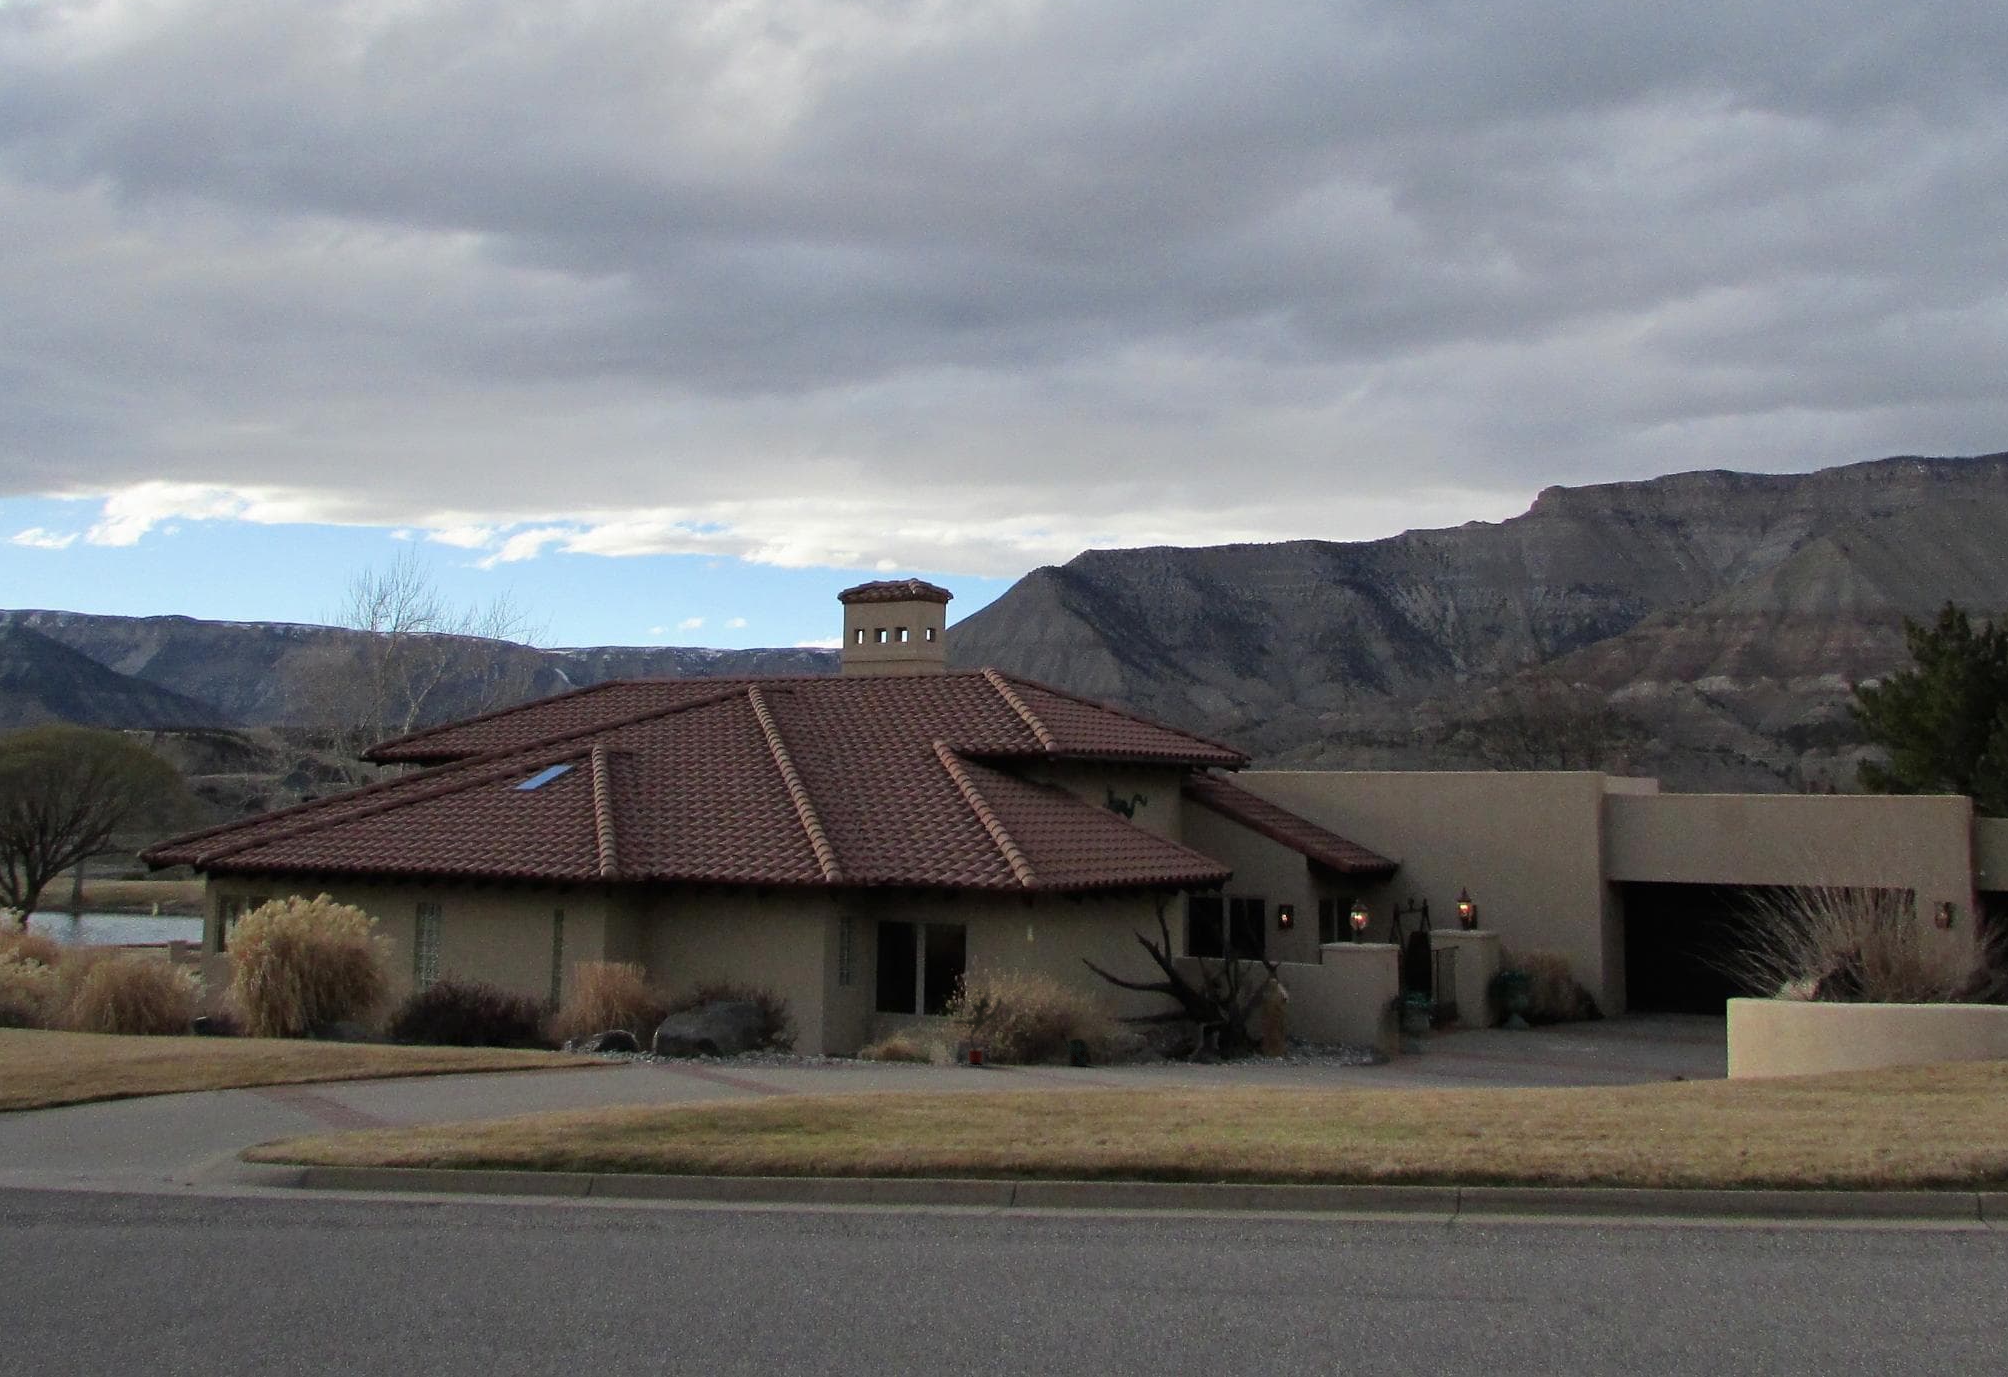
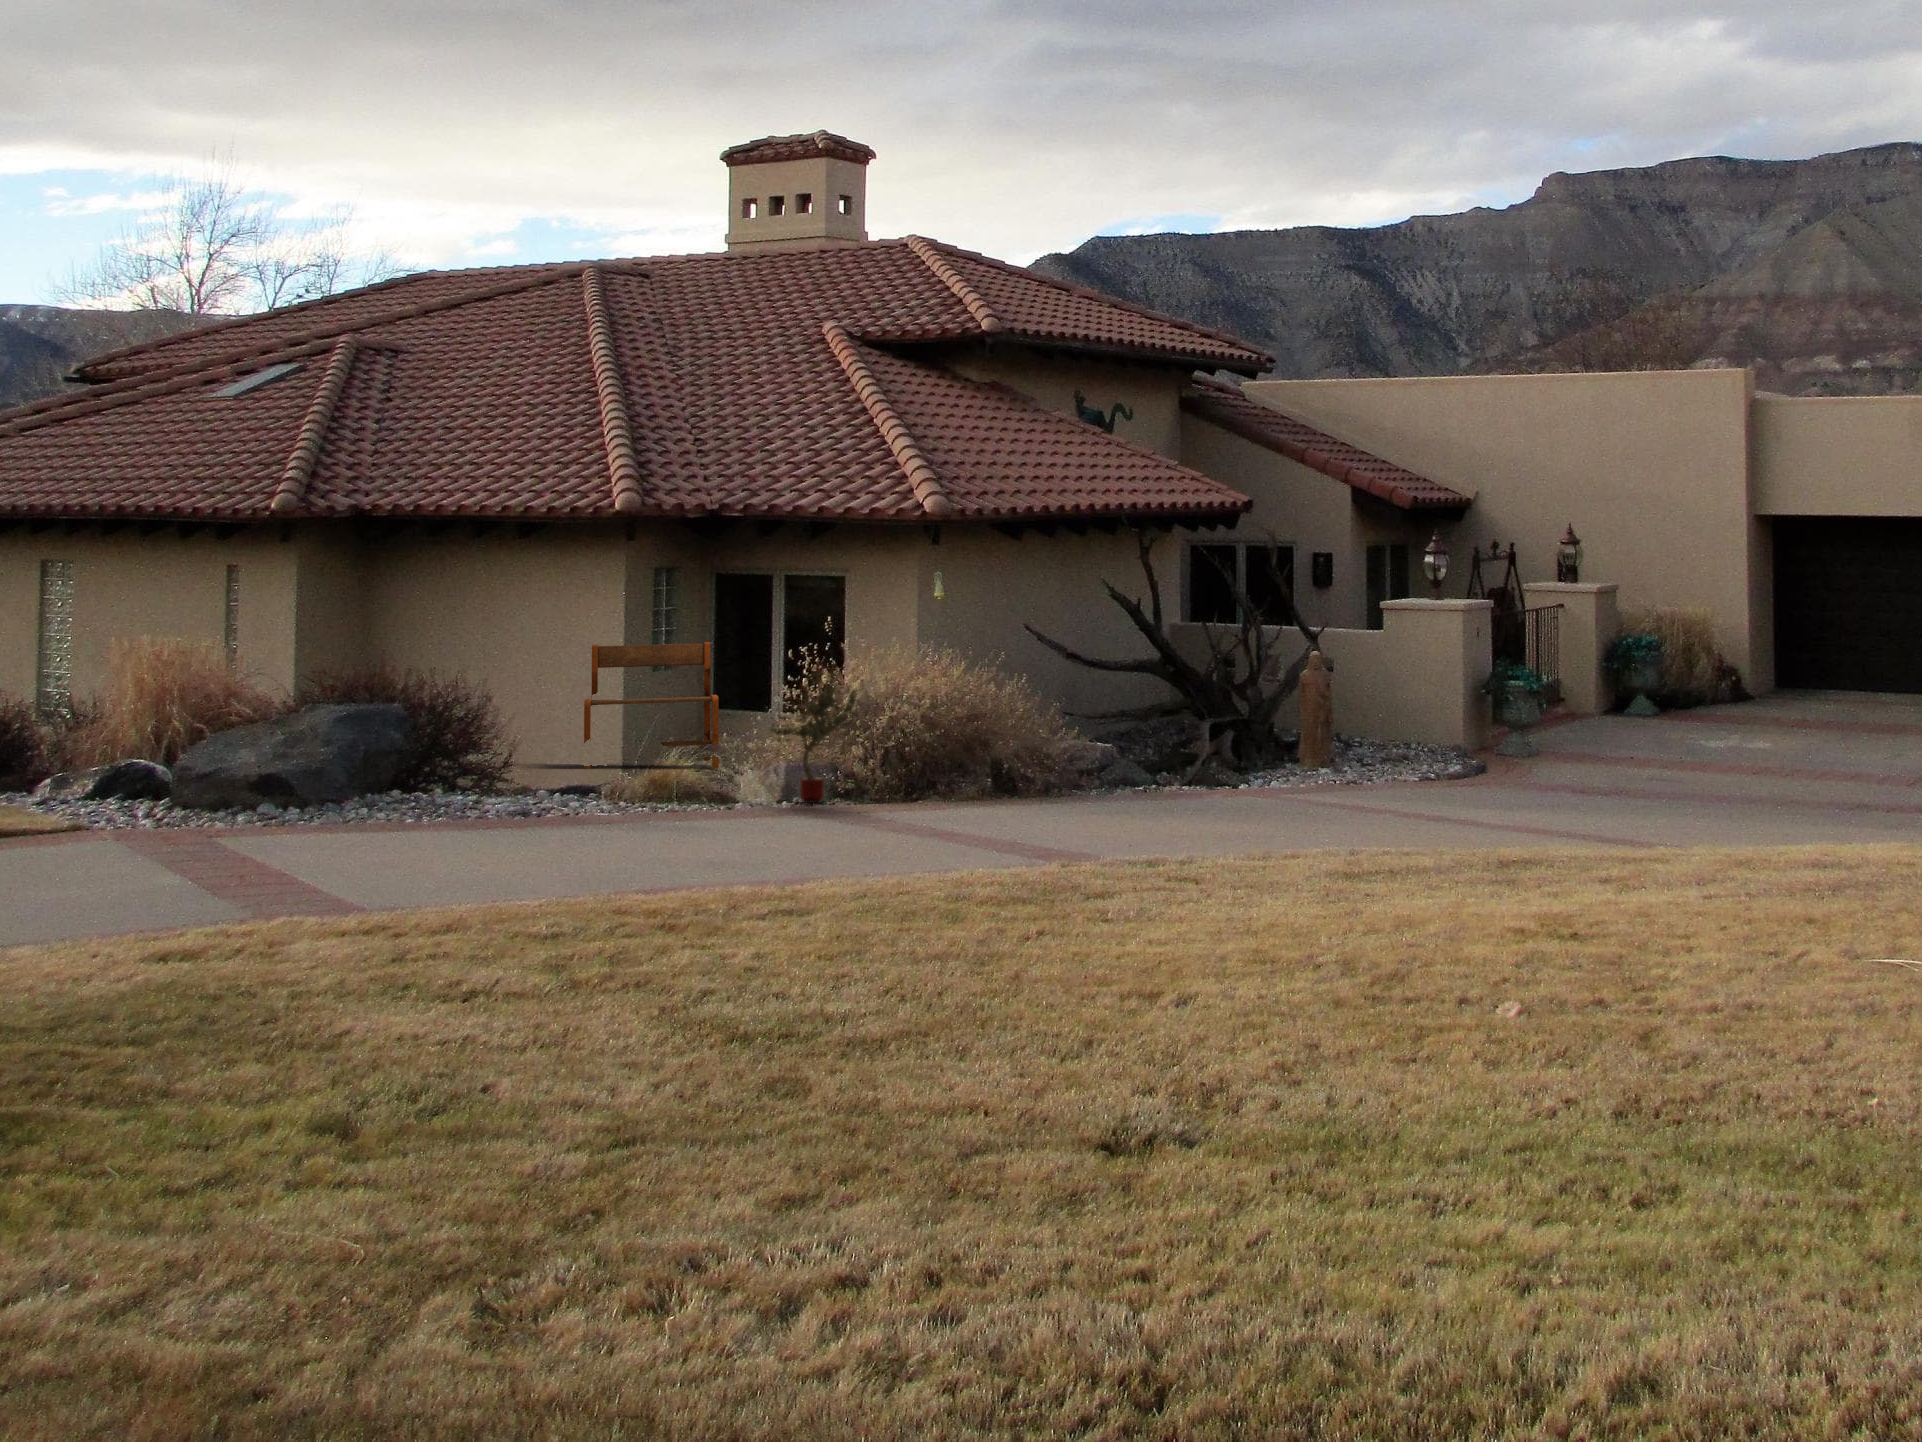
bench: none [814,967,898,1049] -> present [584,642,719,769]
watering can: present [1061,1035,1088,1066] -> none [965,749,1012,803]

